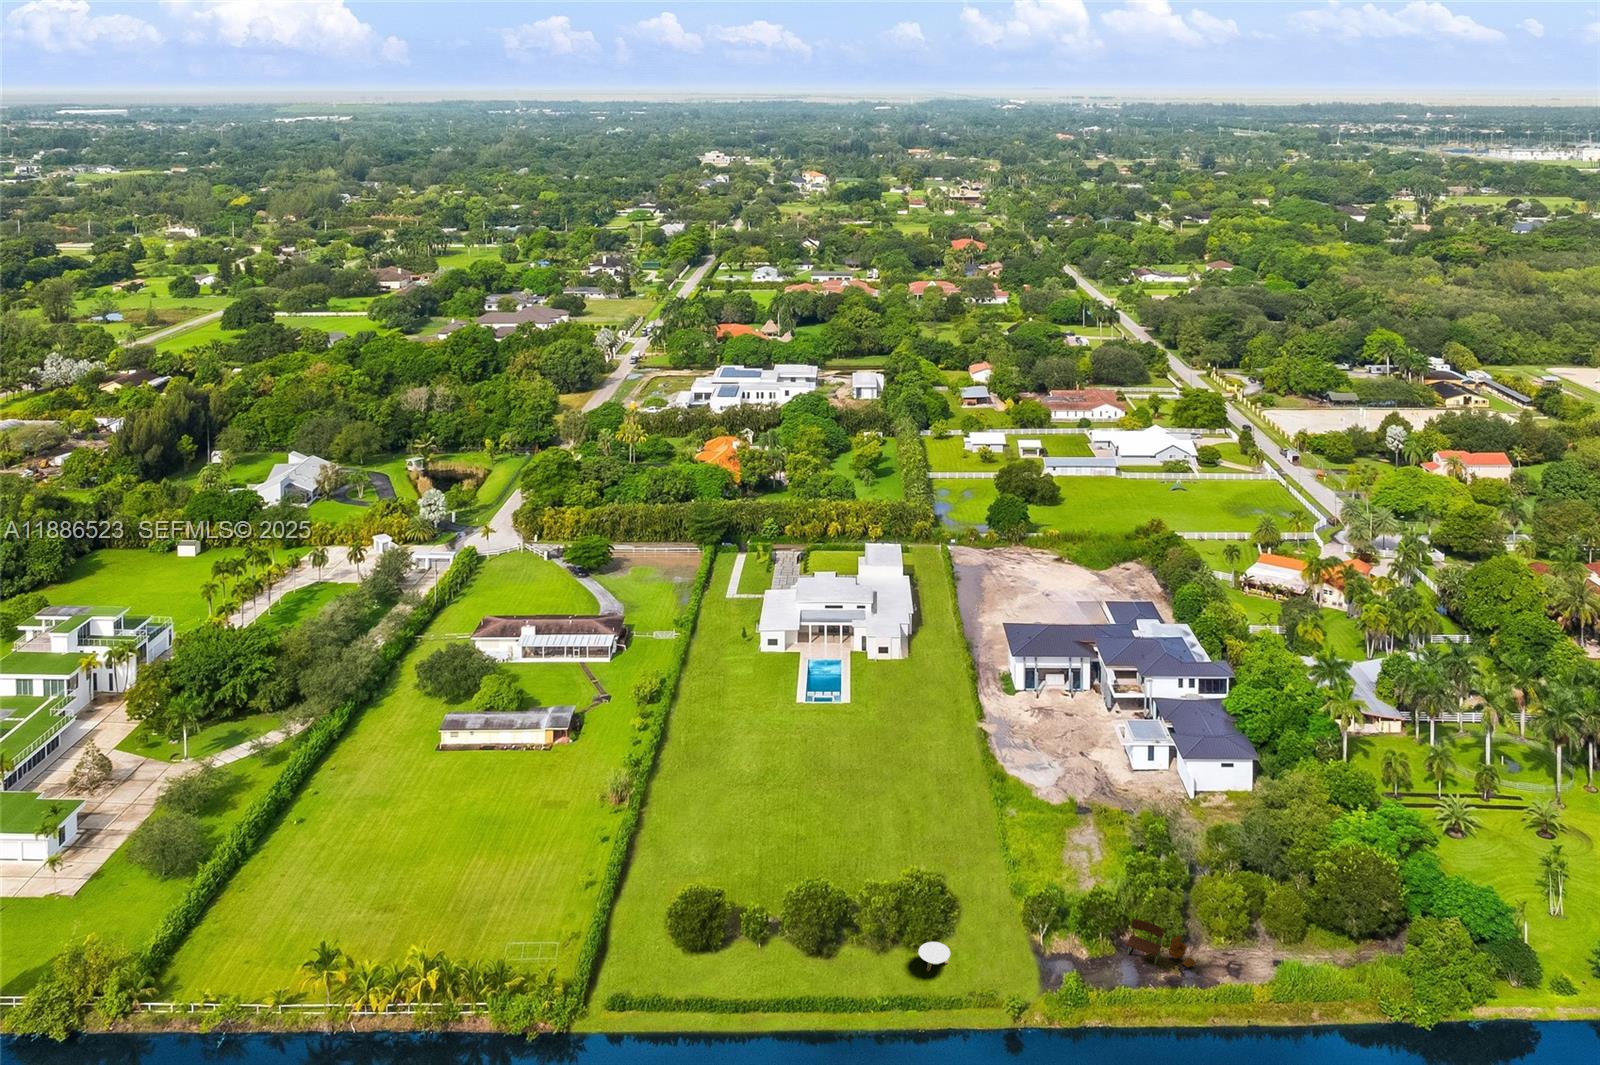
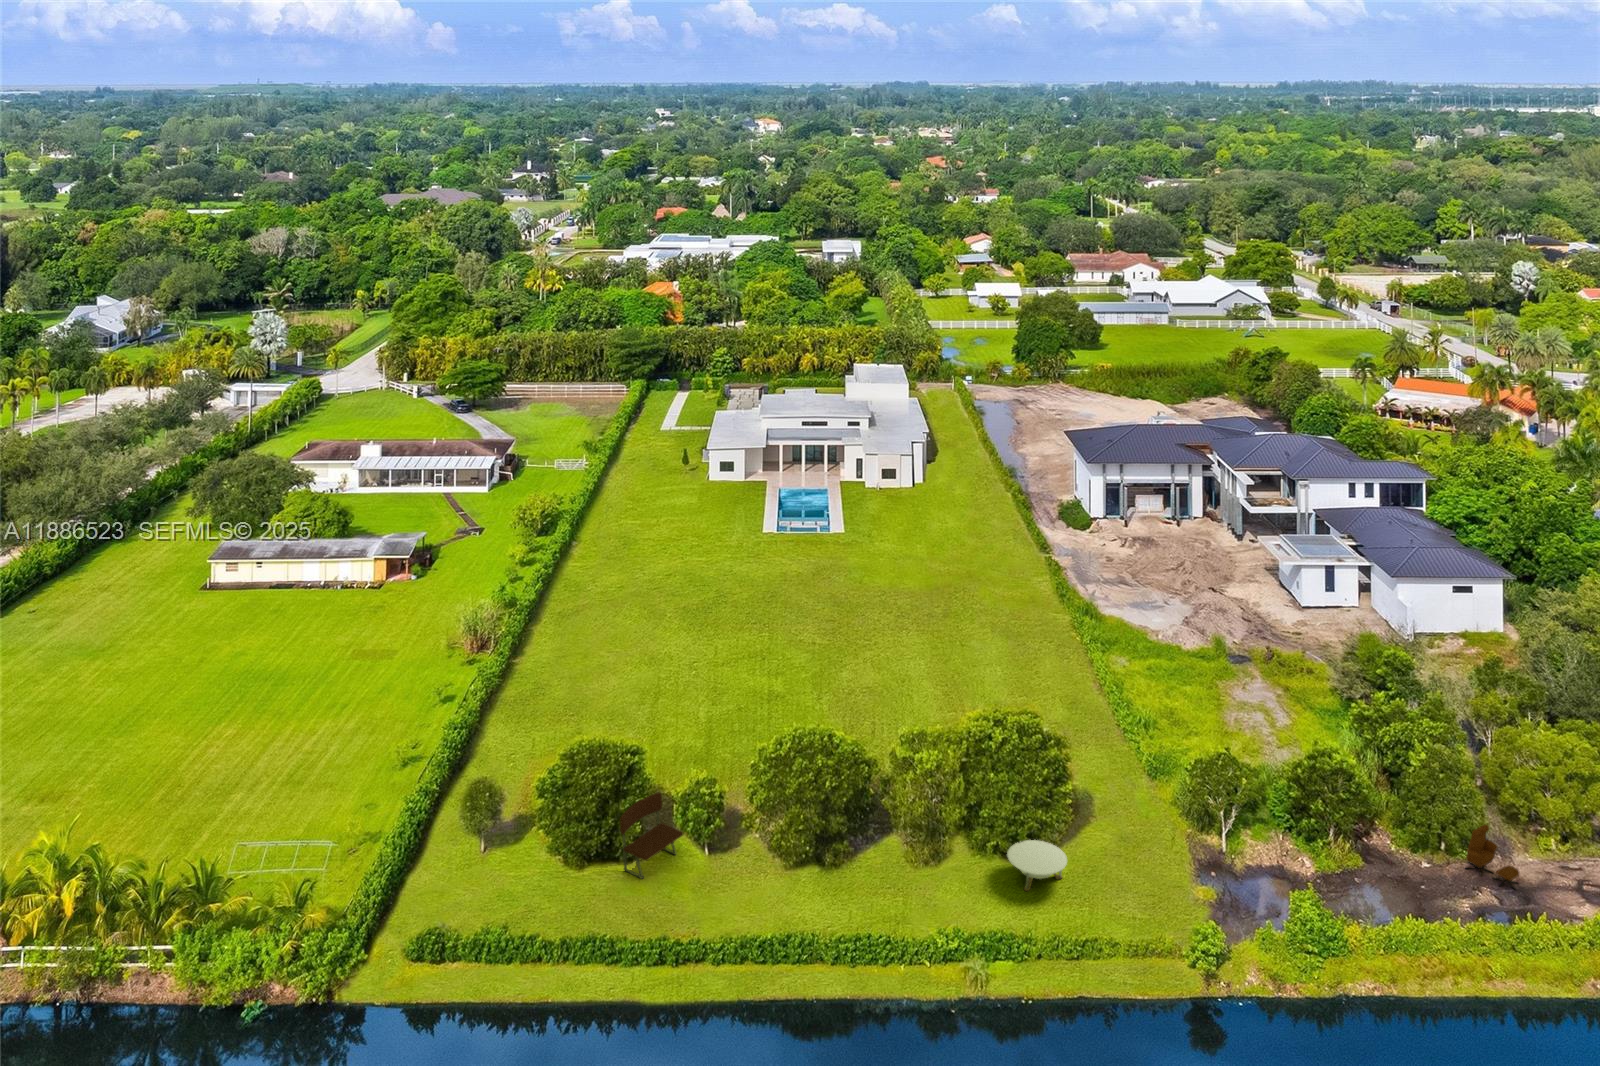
bench: present [1126,919,1163,964] -> present [620,793,683,879]

